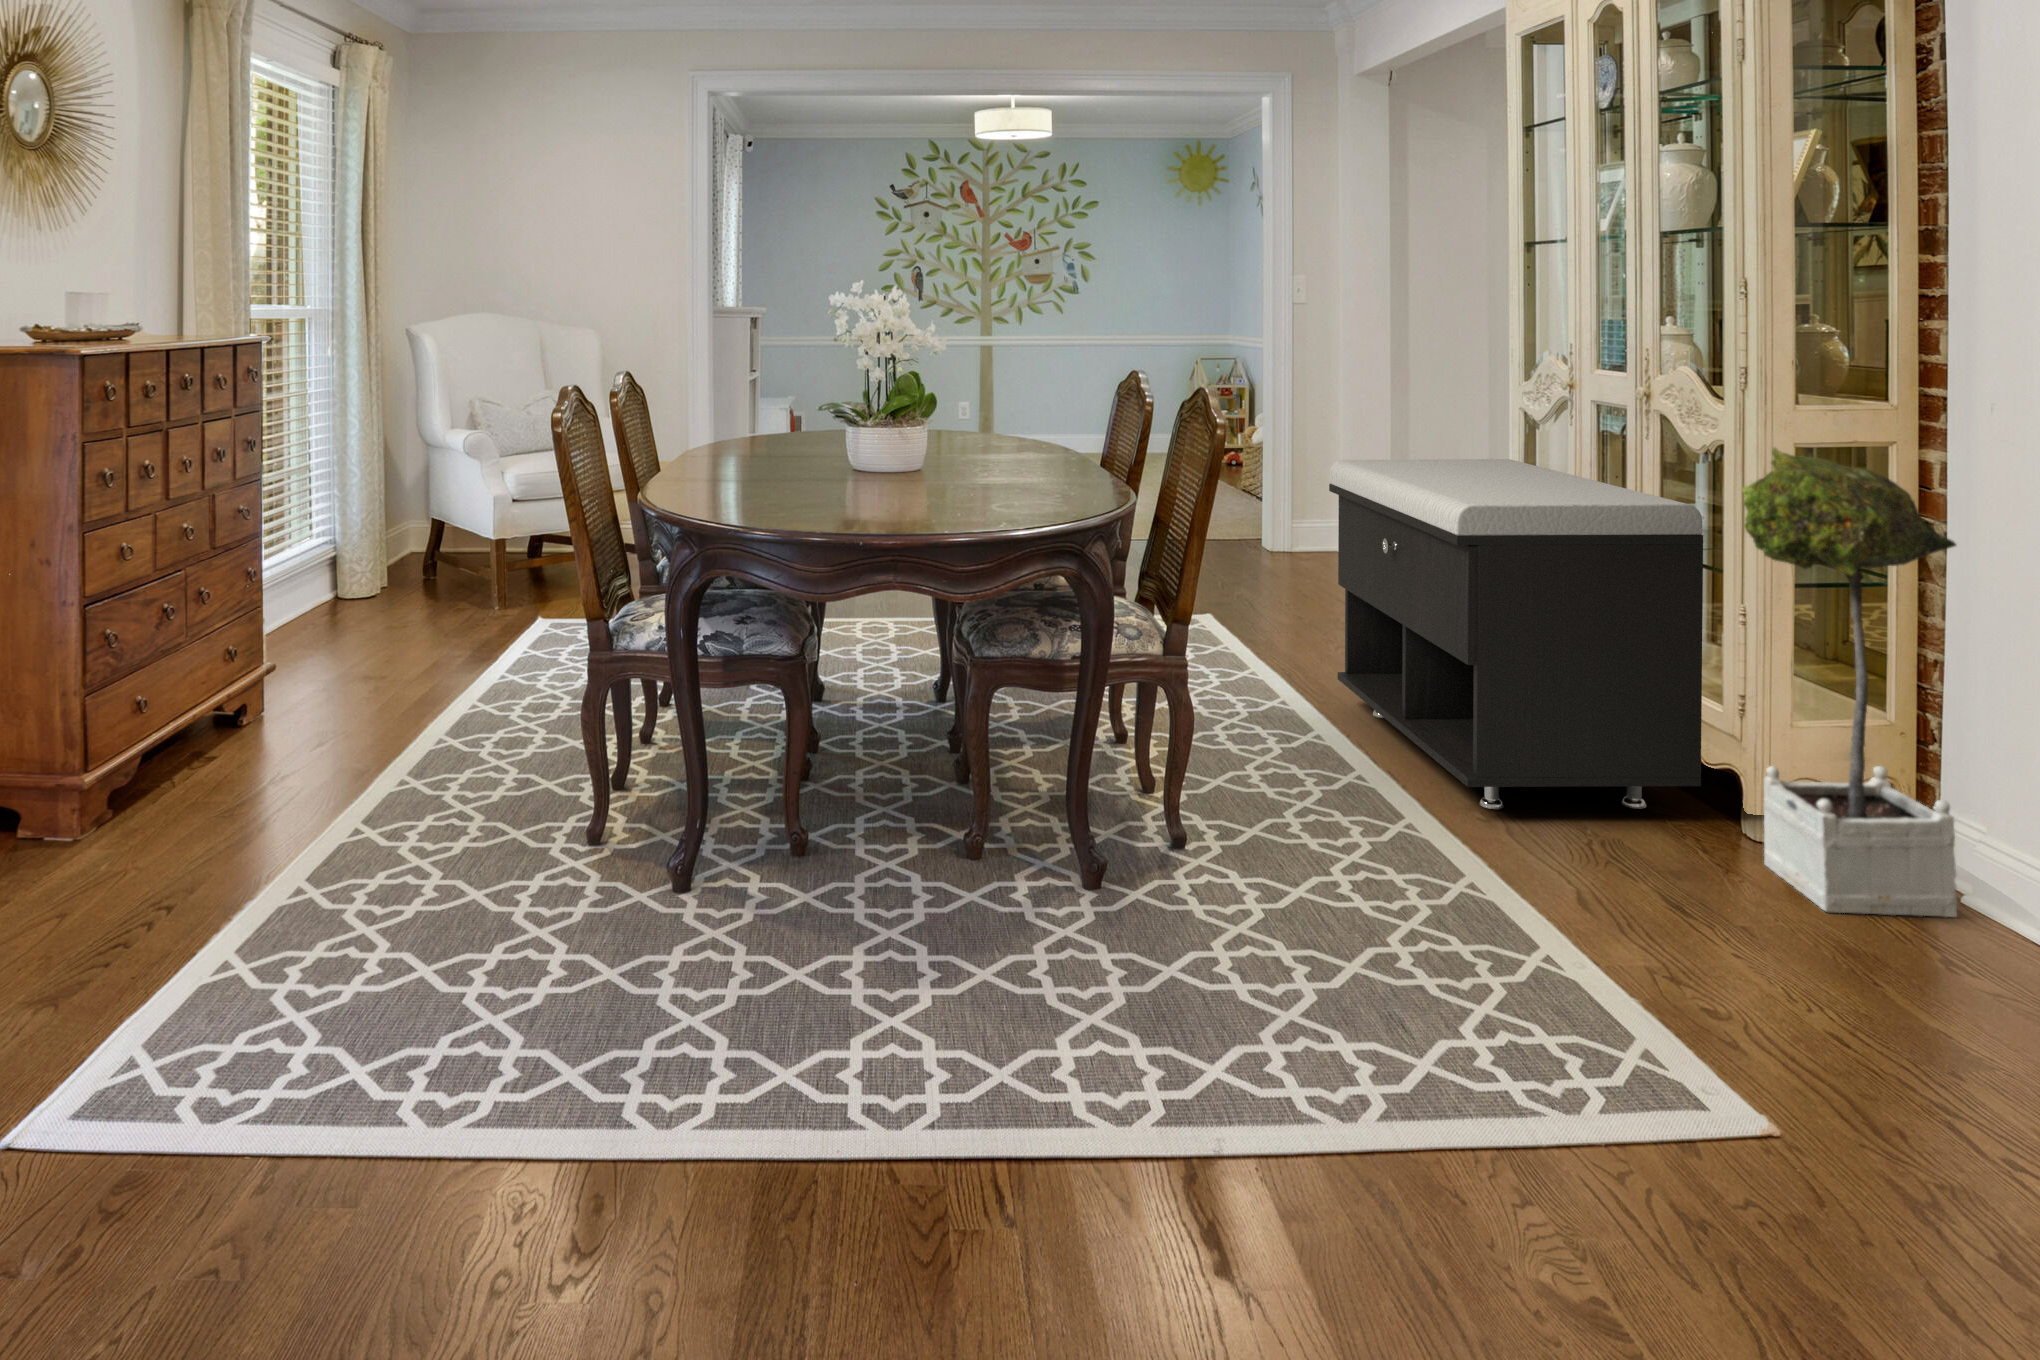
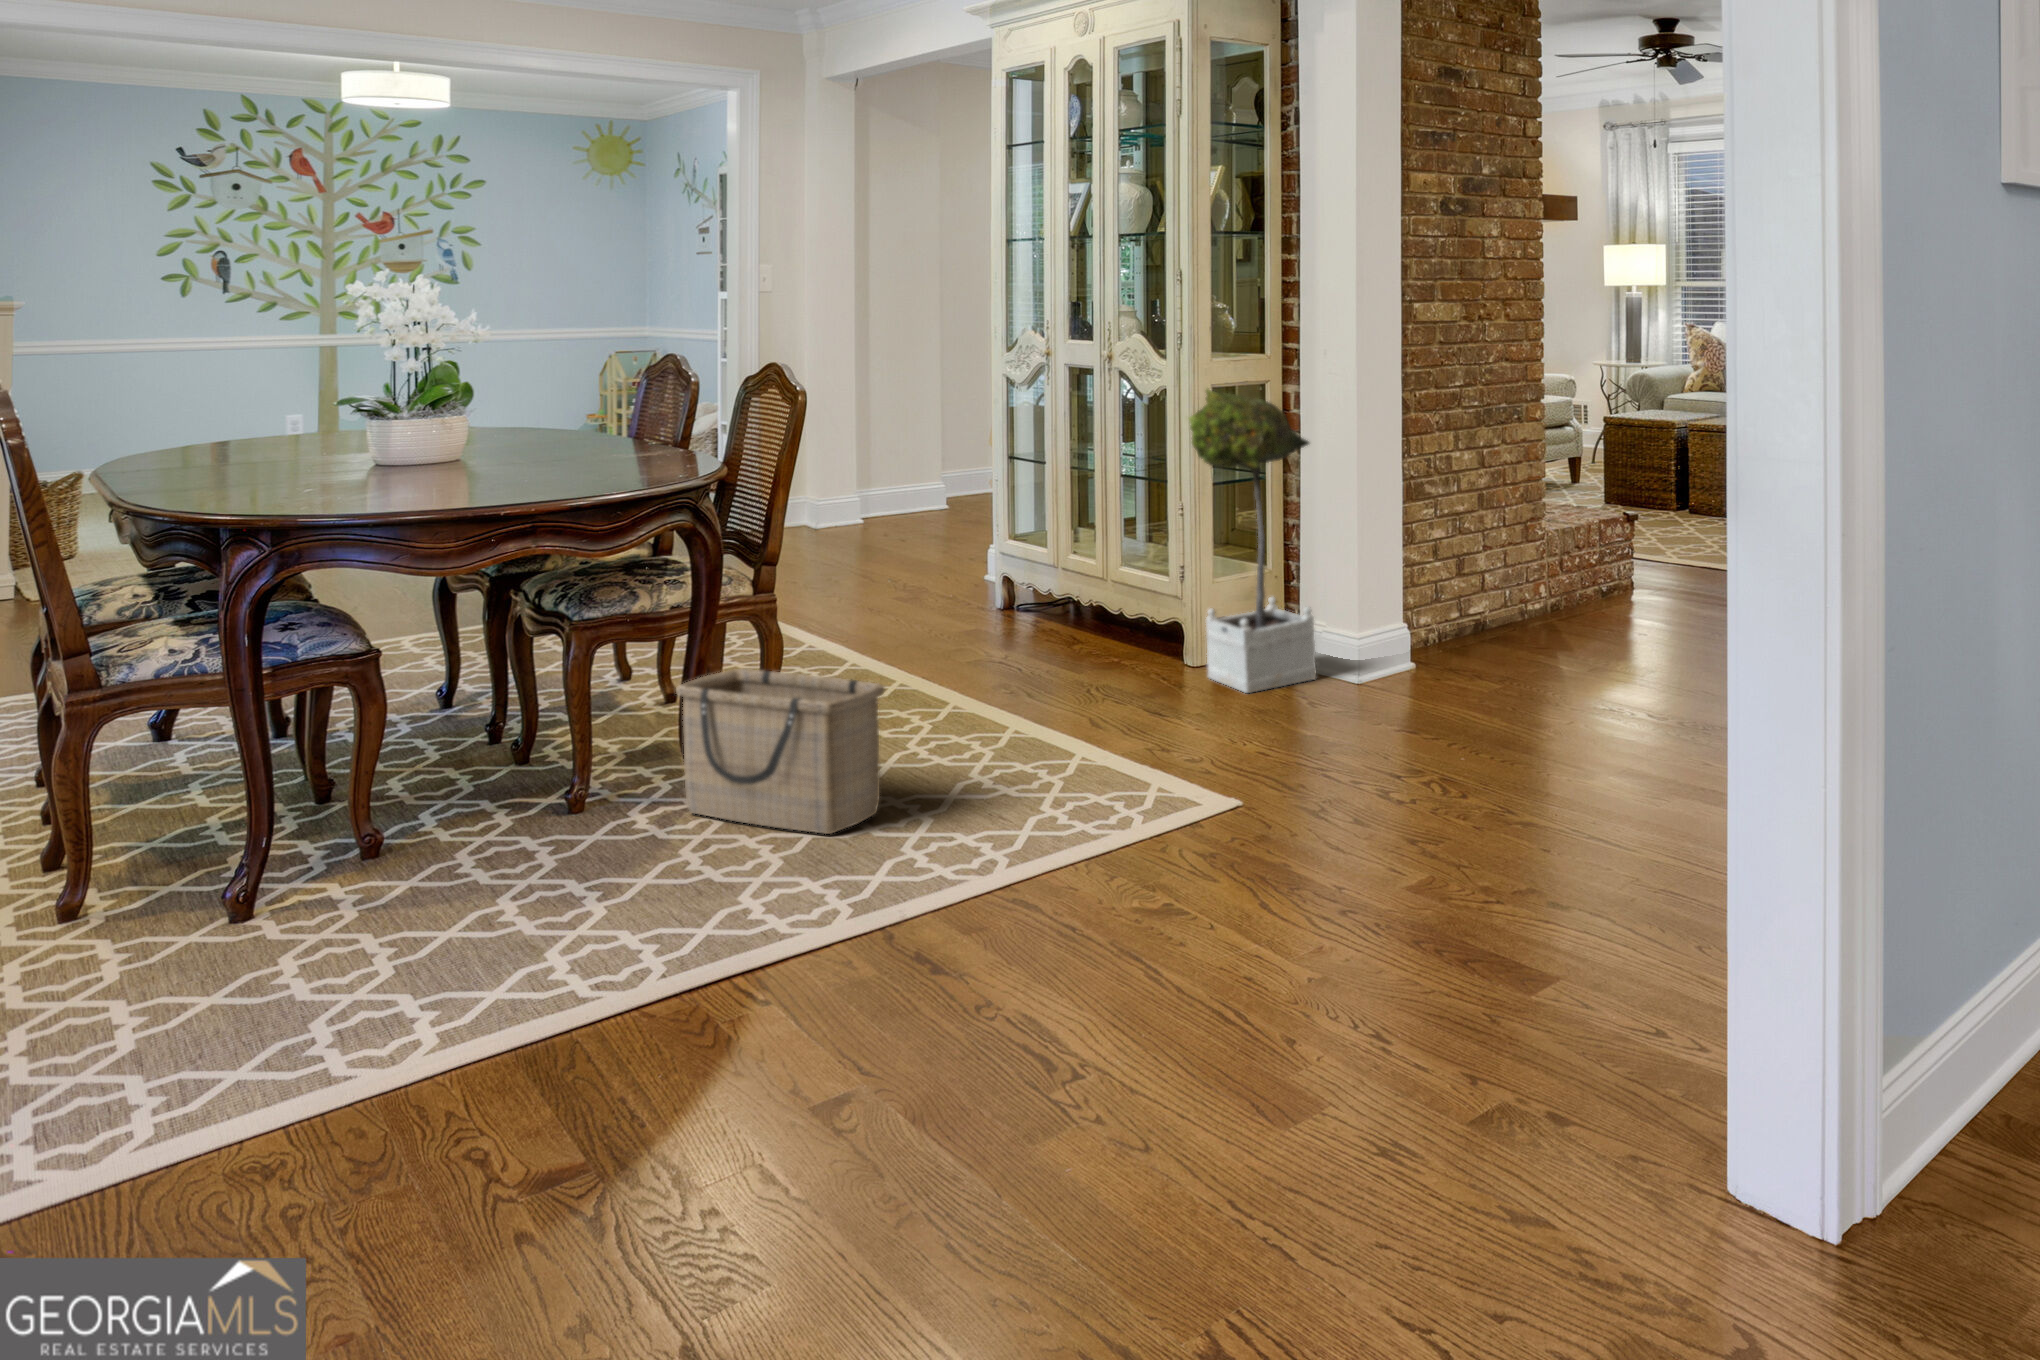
storage bench: present [1329,459,1703,809] -> none [858,418,1164,686]
basket: none [1064,738,1269,978] -> present [676,669,884,834]

